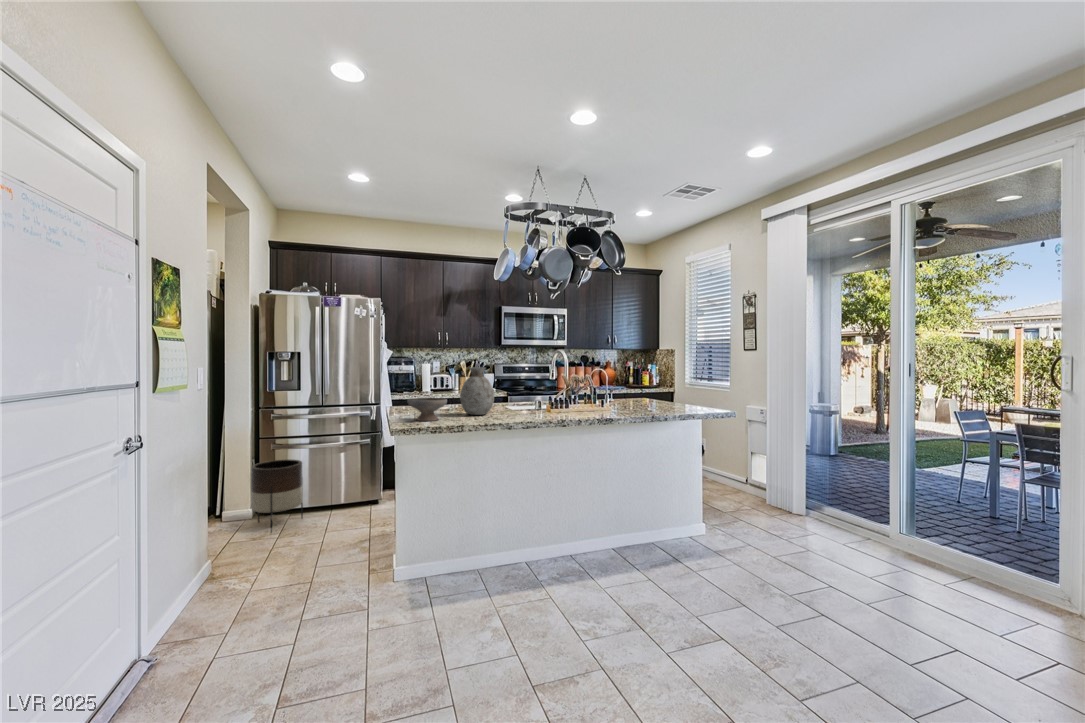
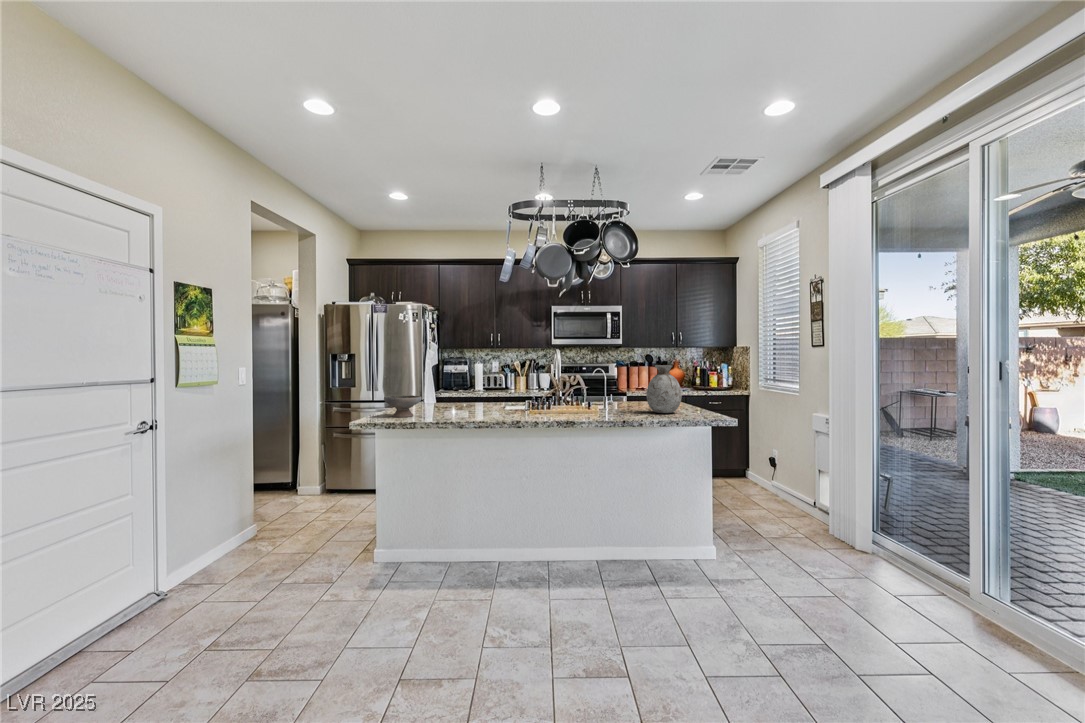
vase: present [460,367,494,415] -> present [646,365,682,413]
planter: present [251,459,303,532] -> none [310,447,353,509]

